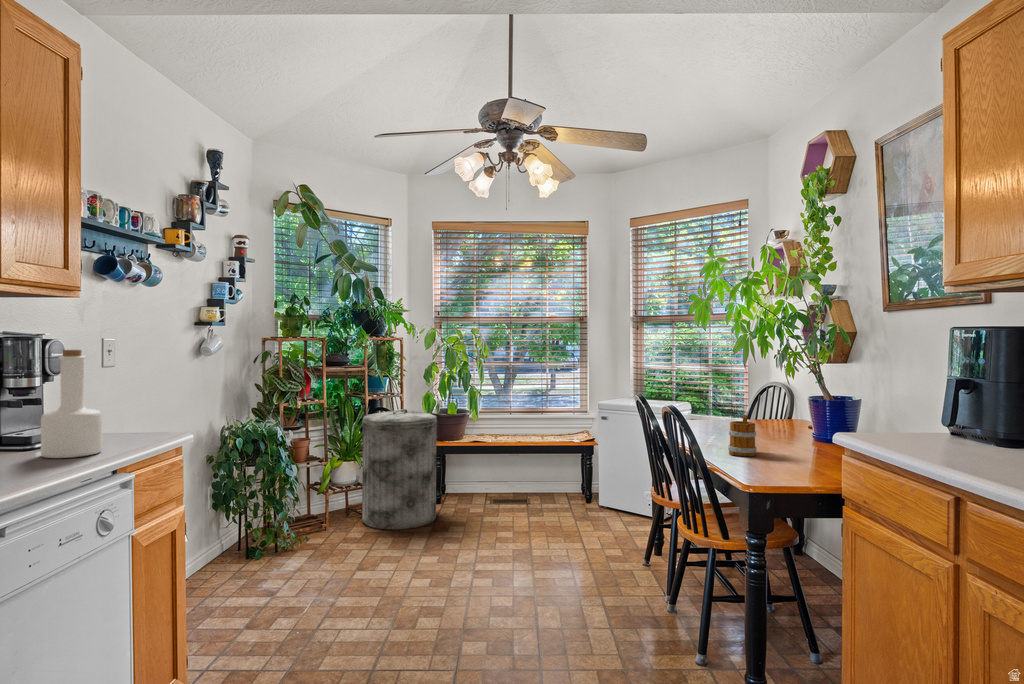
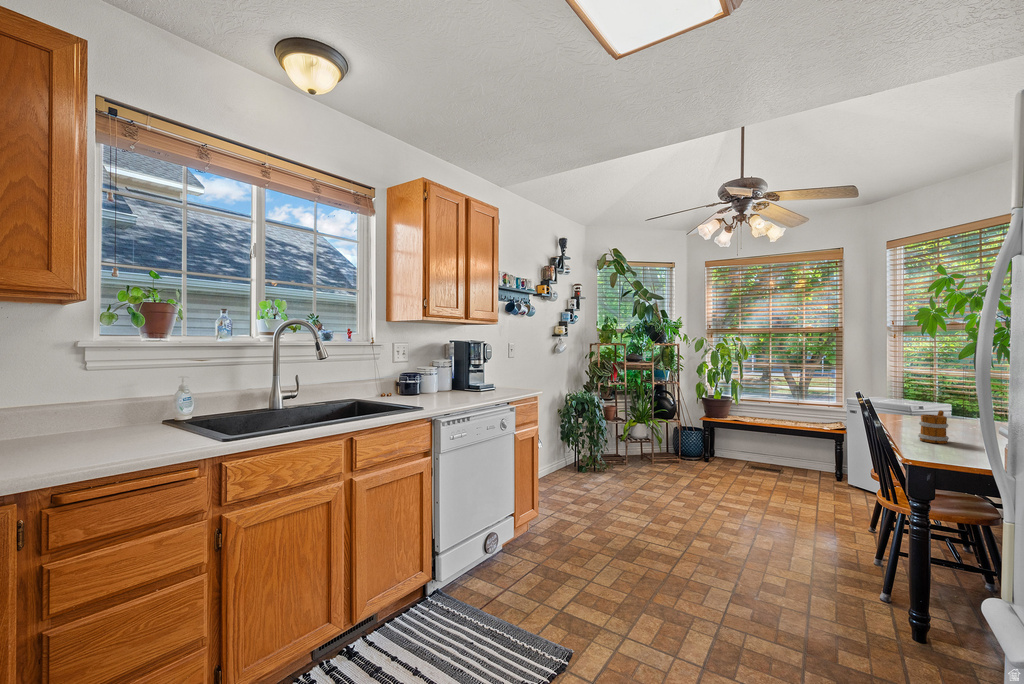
bottle: present [41,350,102,458] -> none [483,349,505,396]
trash can: present [362,409,437,530] -> none [650,393,703,473]

